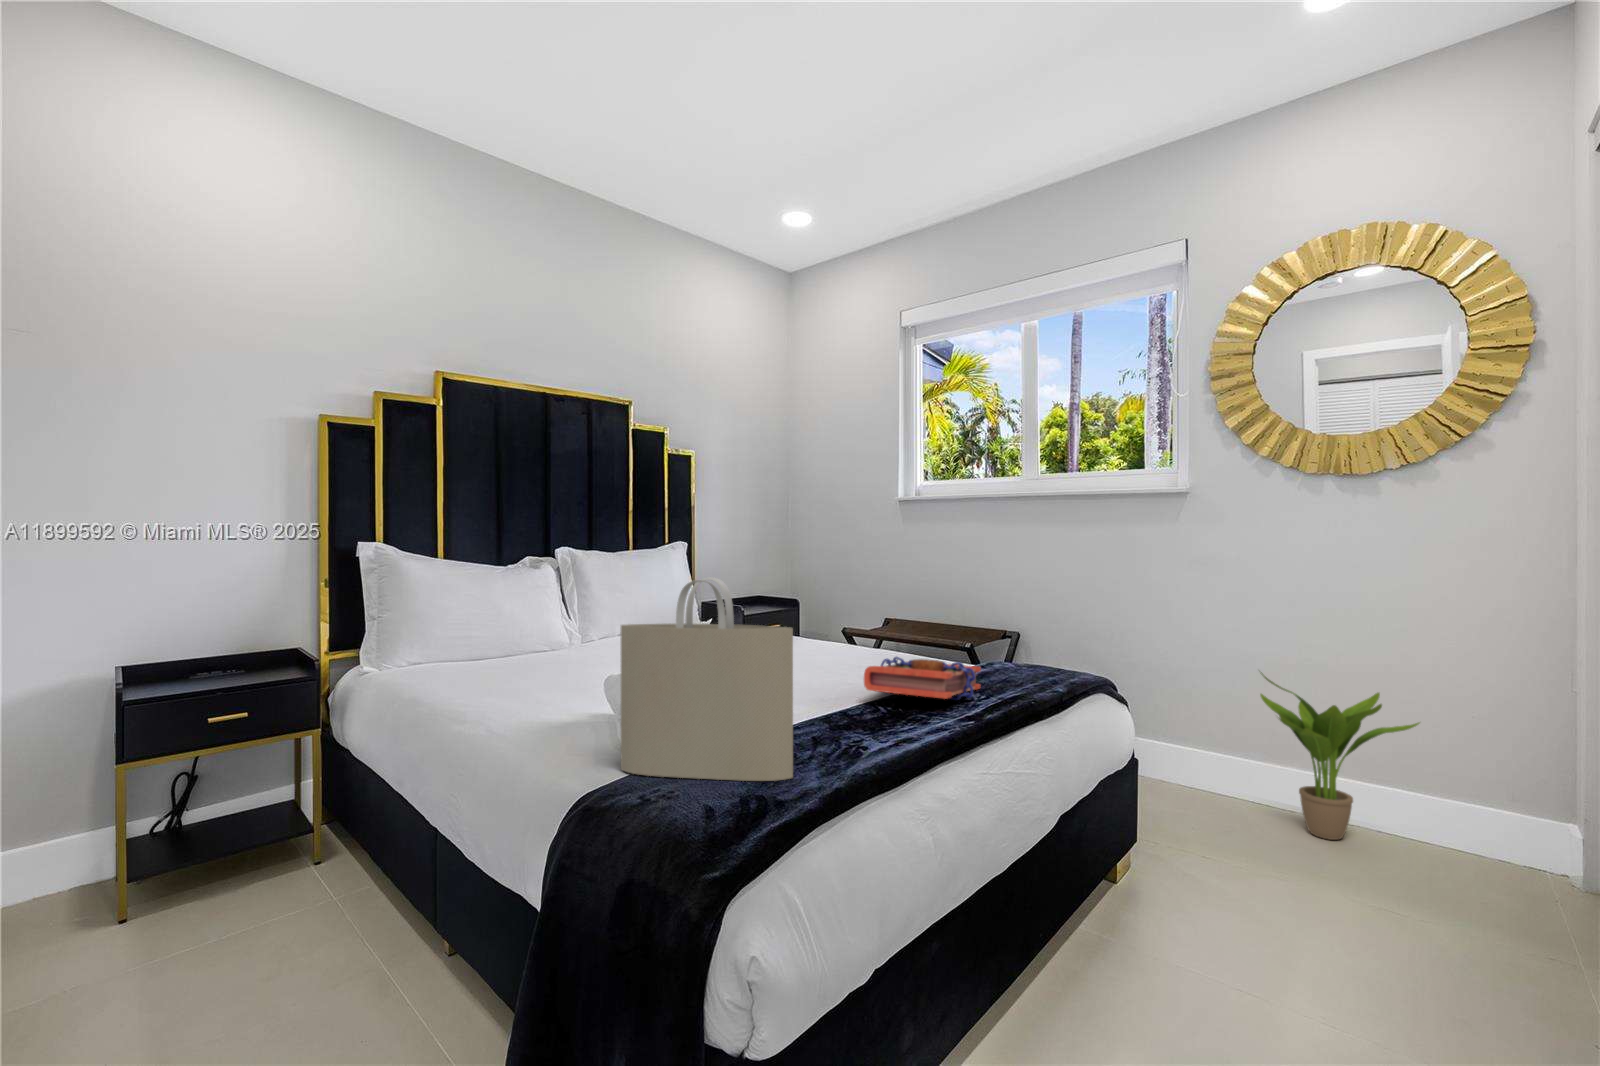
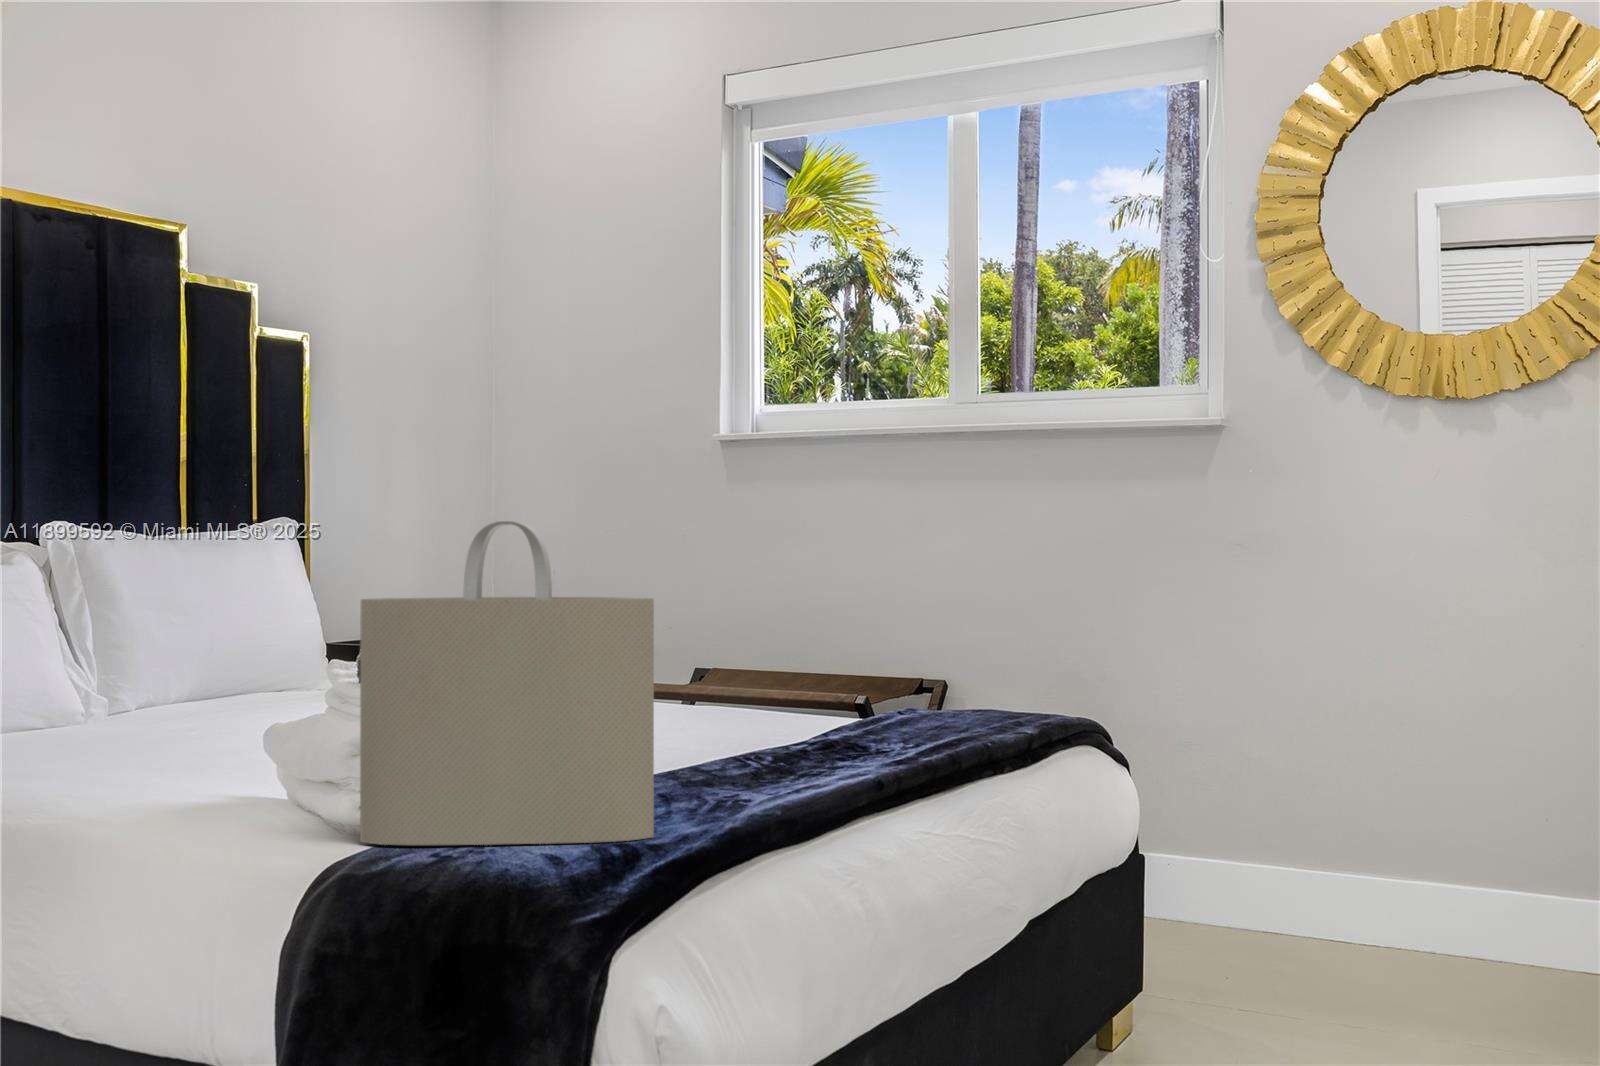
book: present [864,657,981,700] -> none [719,685,903,752]
potted plant: present [1260,672,1419,840] -> none [1323,712,1550,980]

